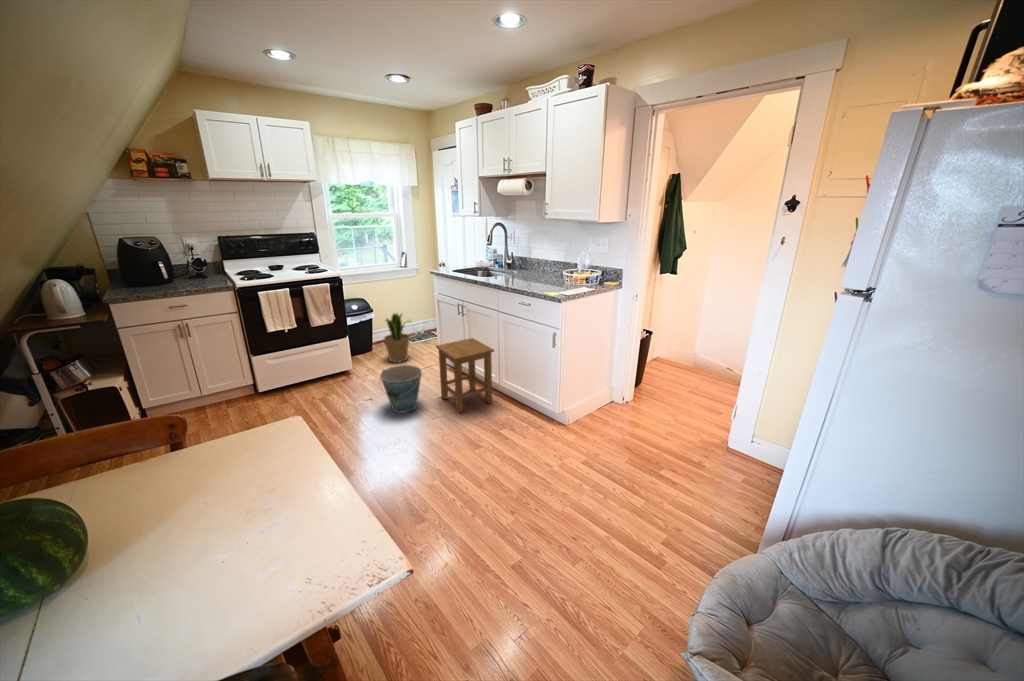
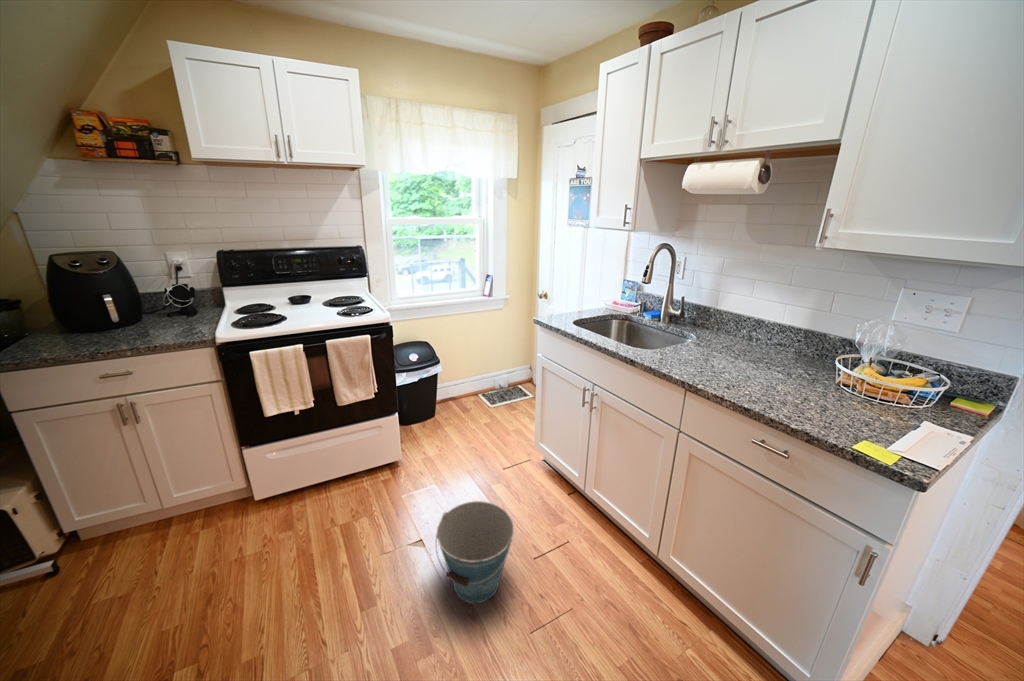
potted plant: present [384,314,409,363] -> none [450,371,495,450]
stool: present [436,338,494,413] -> none [543,459,663,625]

